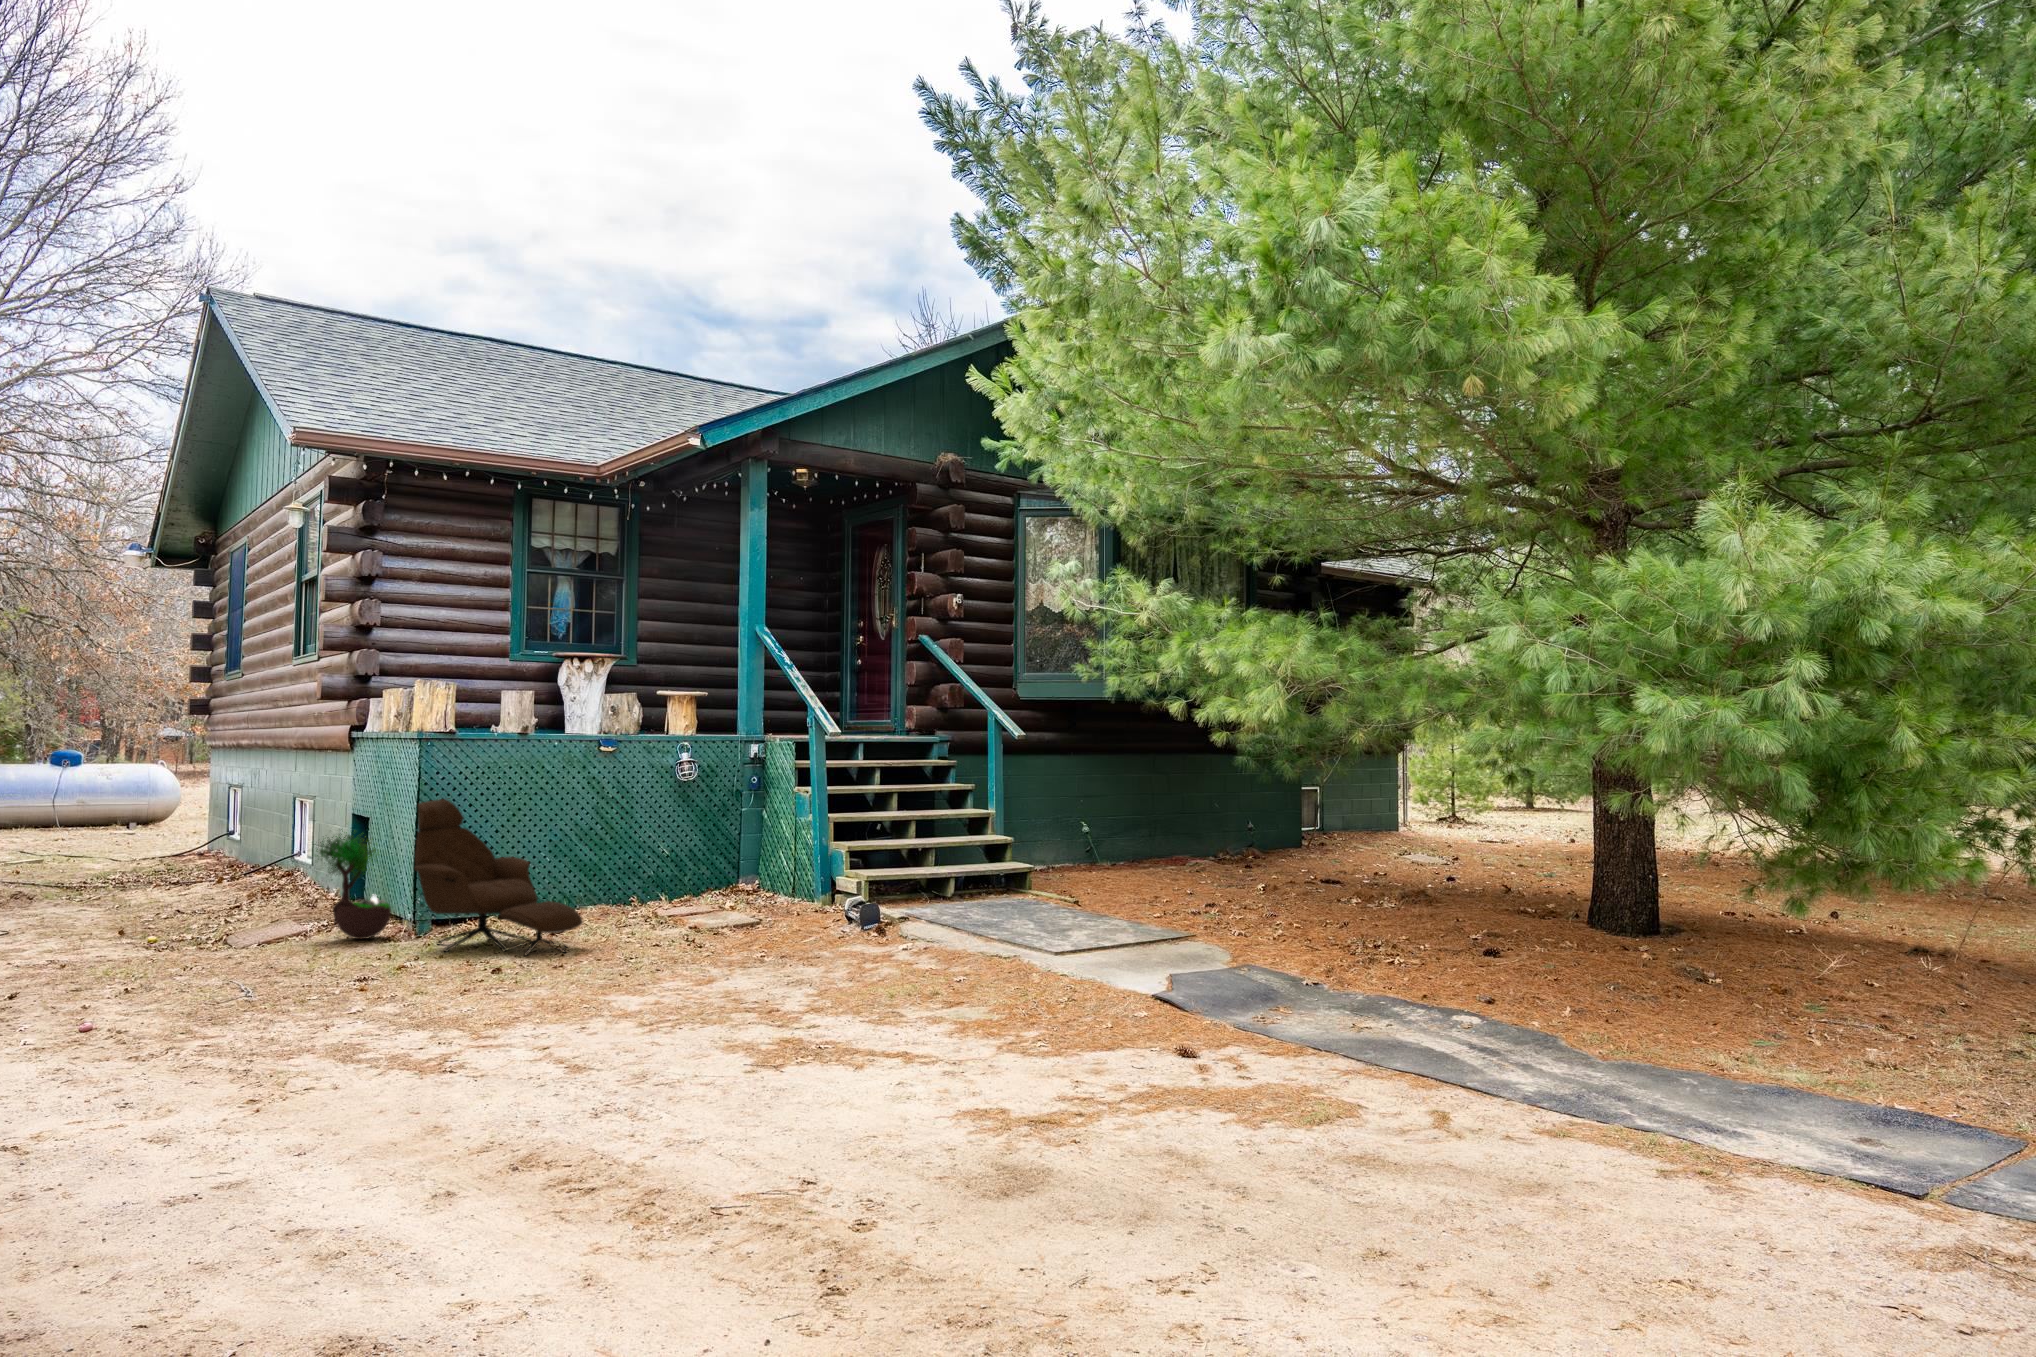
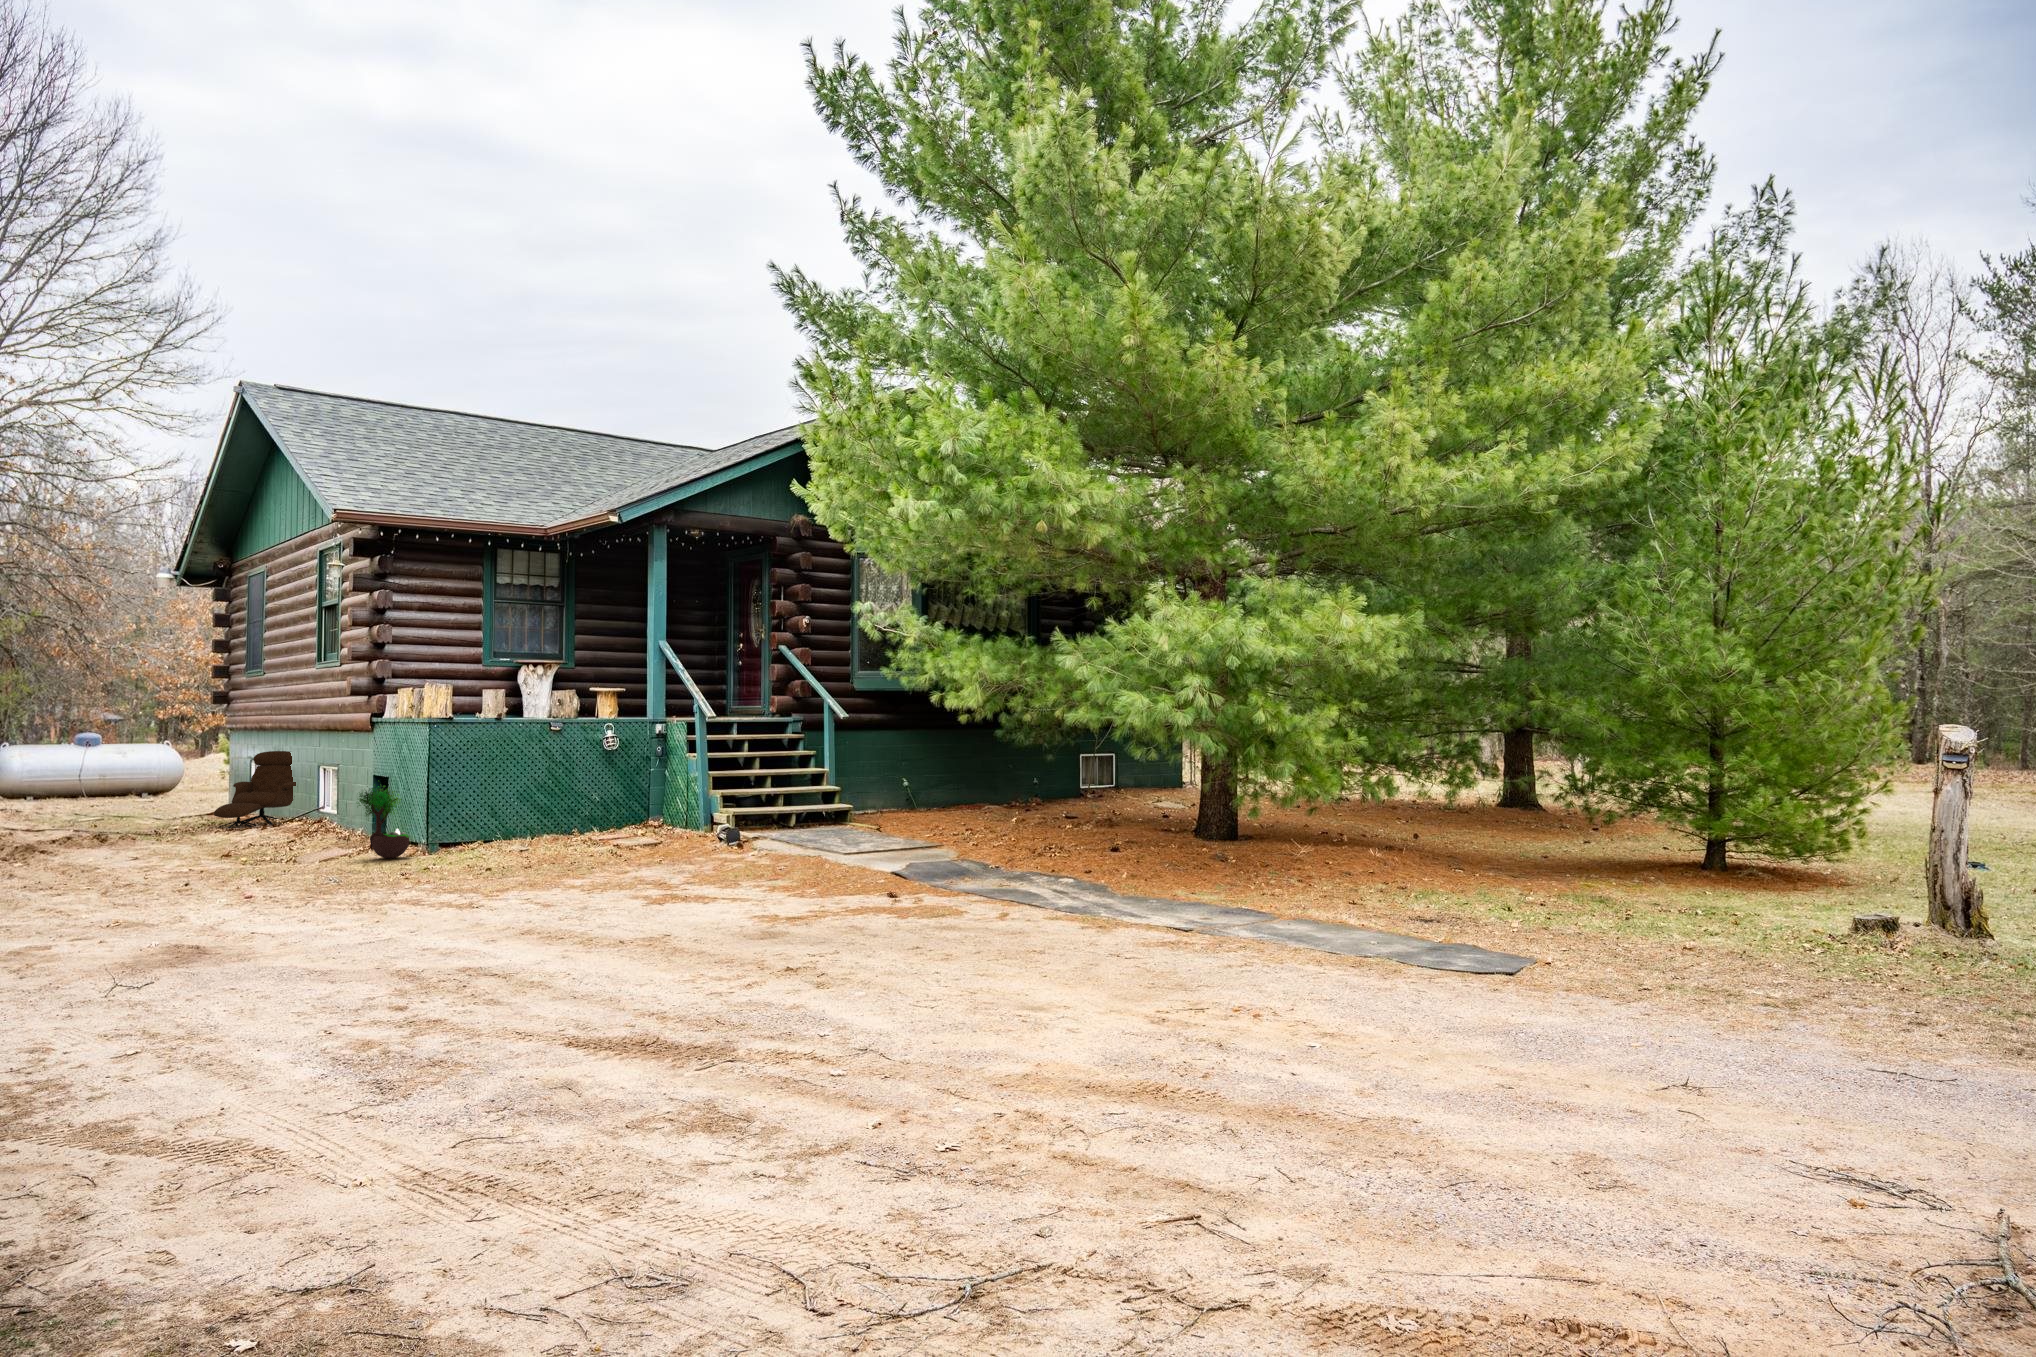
lounge chair: present [415,799,583,956] -> present [214,751,296,828]

